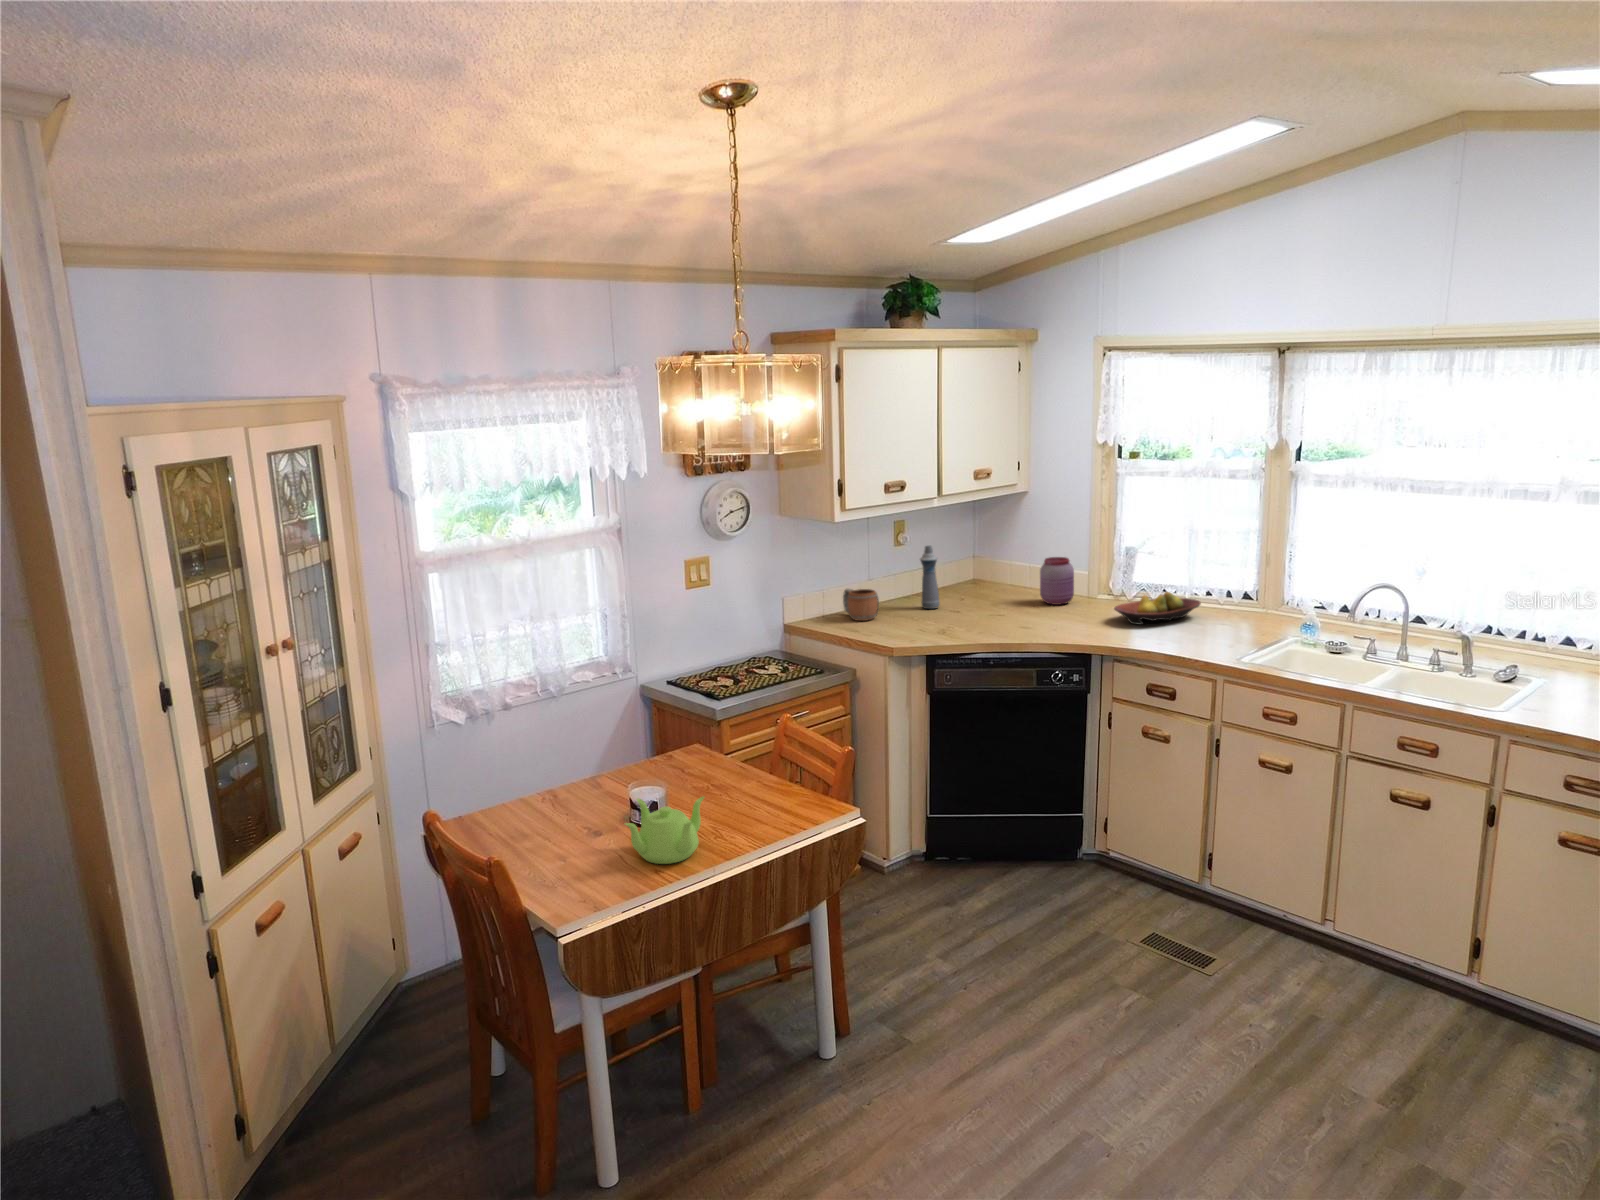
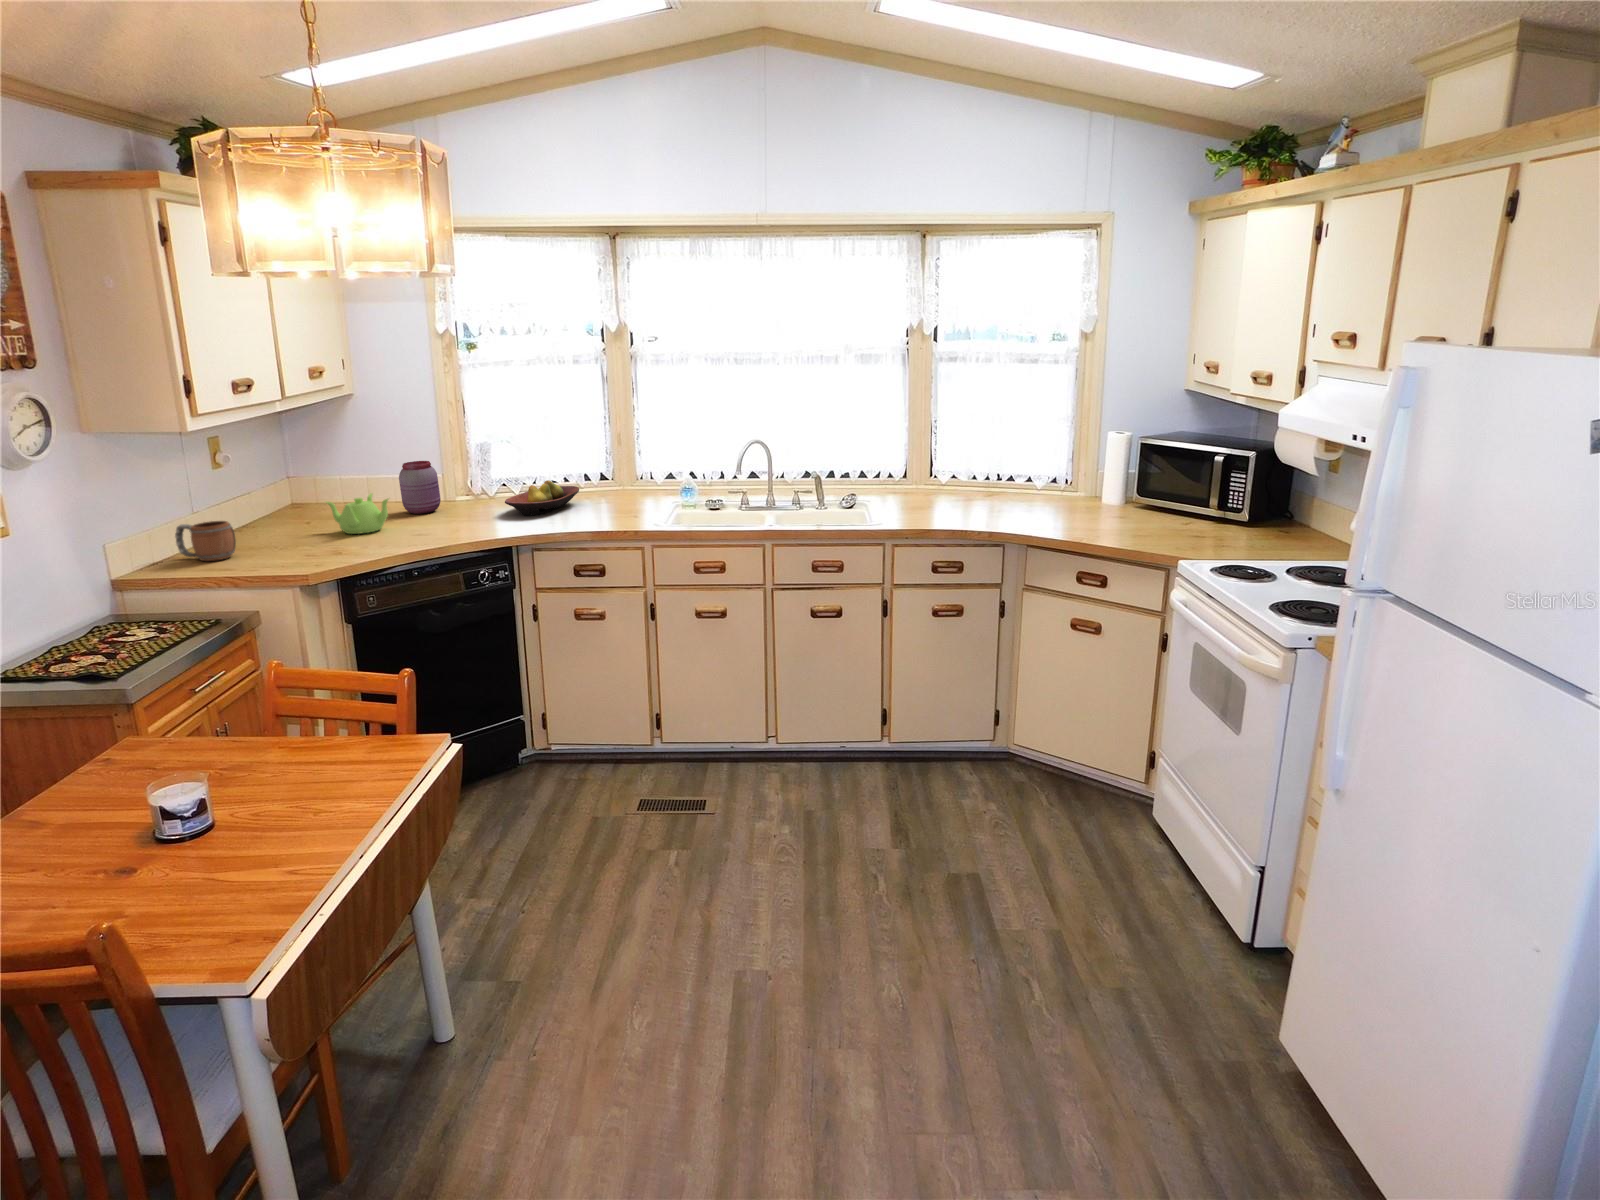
bottle: present [920,546,940,609] -> none [262,461,297,538]
teapot: present [626,797,704,864] -> present [327,493,389,534]

